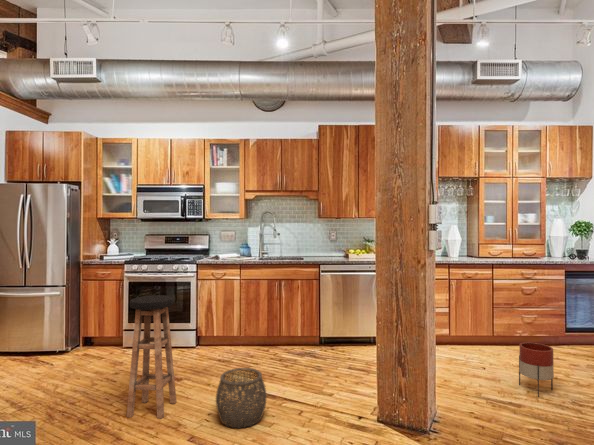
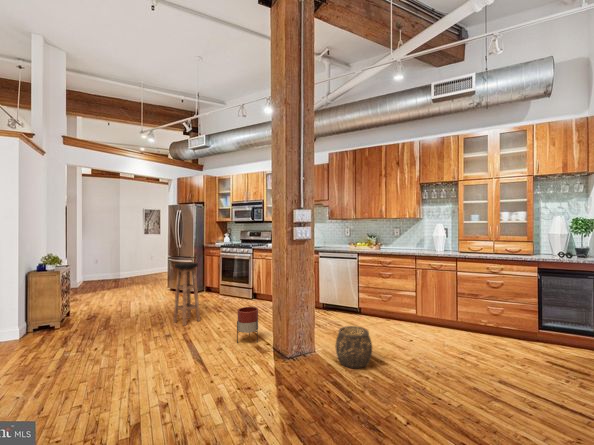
planter: present [519,342,554,397] -> present [237,307,258,343]
woven basket: present [216,368,266,428] -> present [335,326,372,368]

